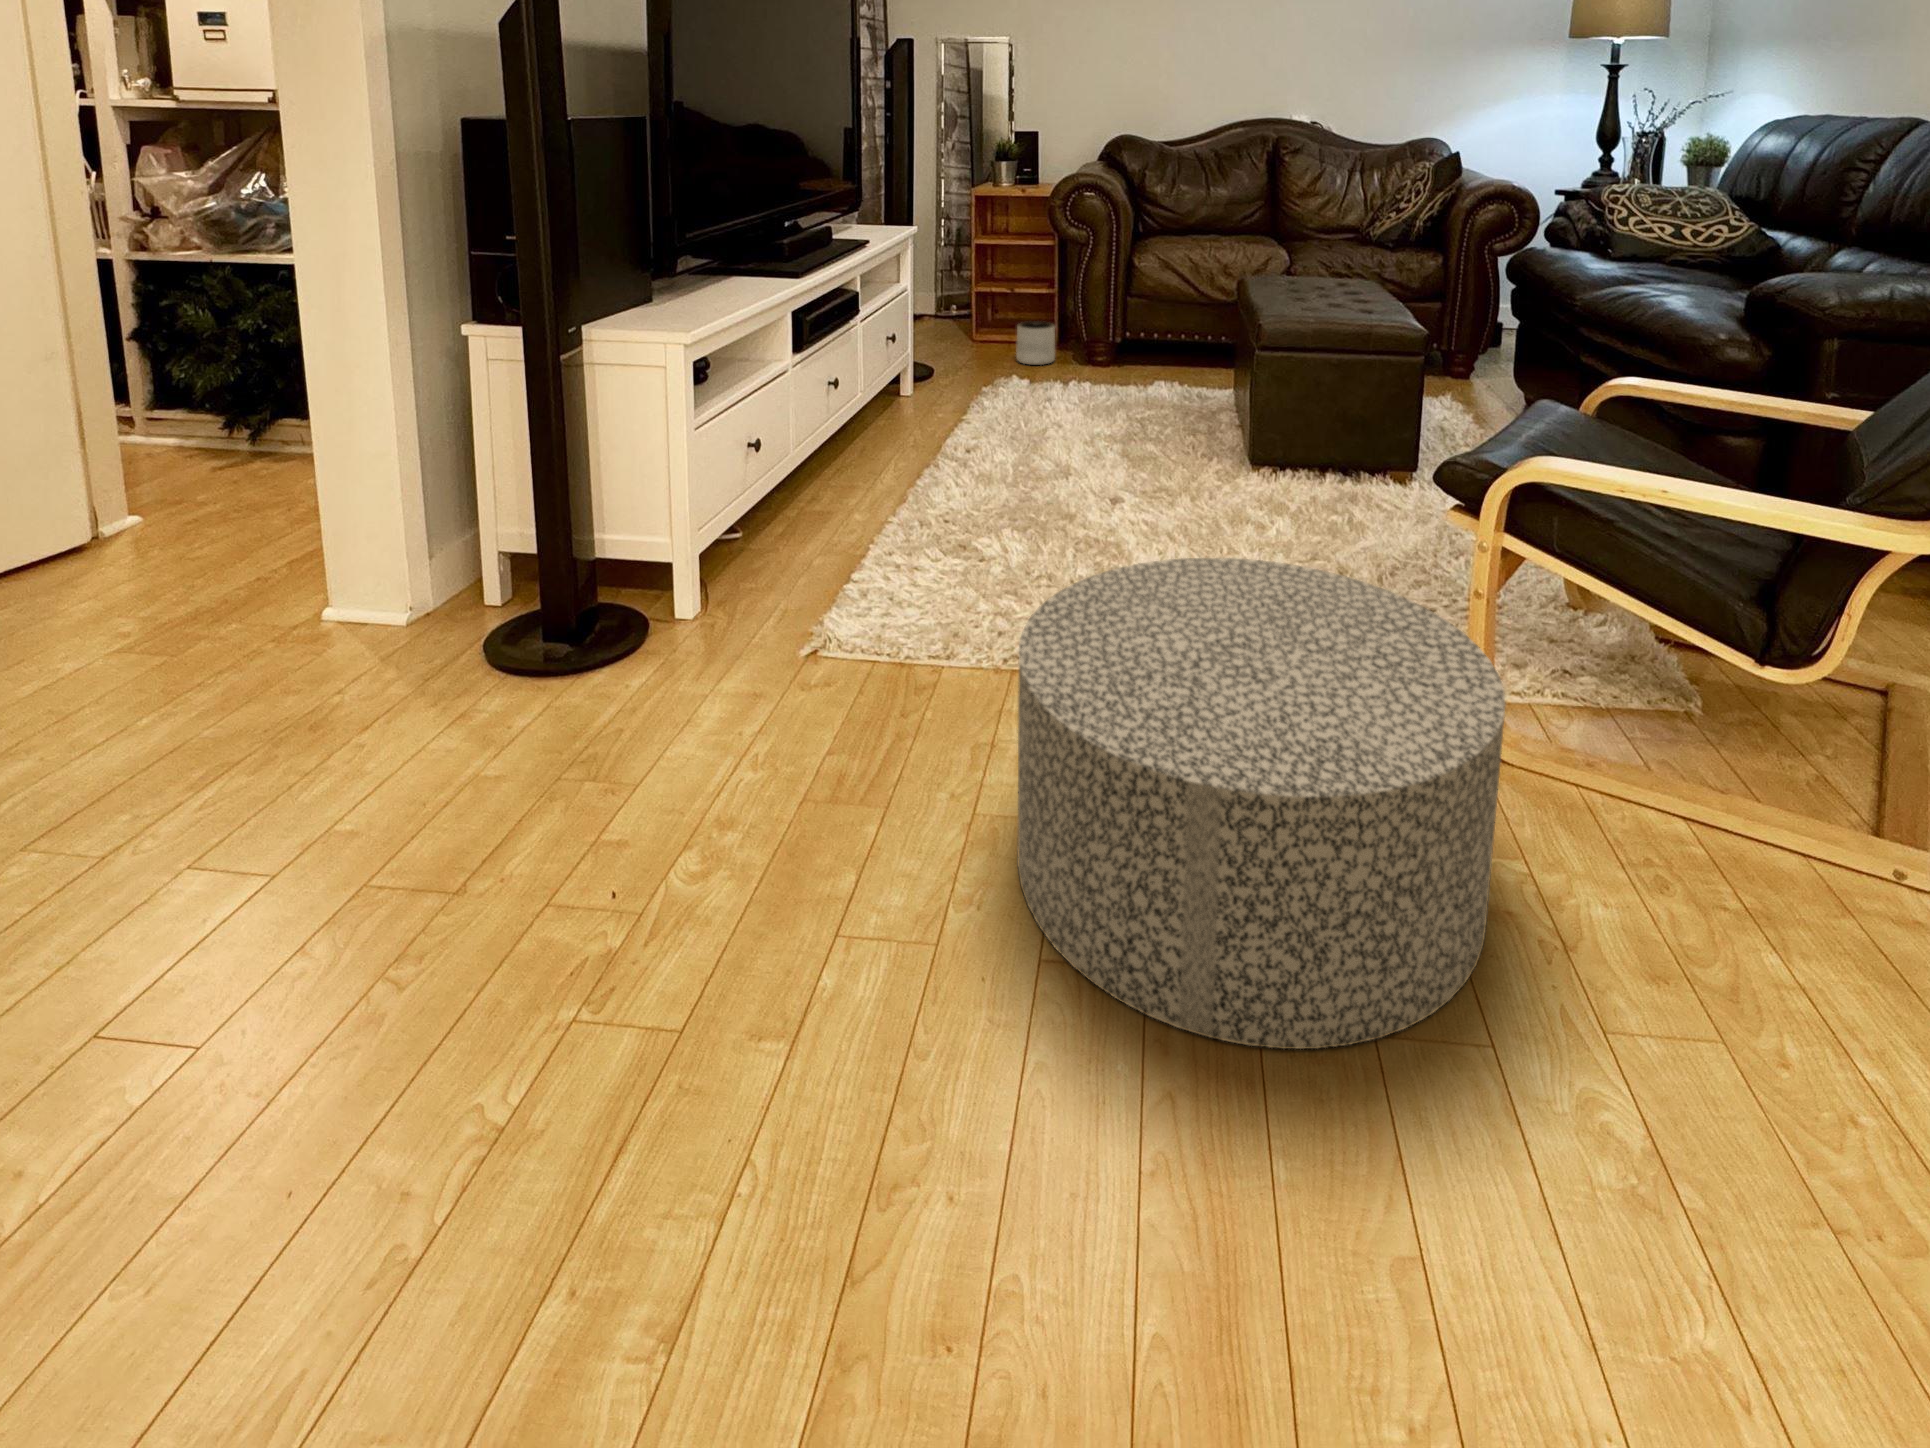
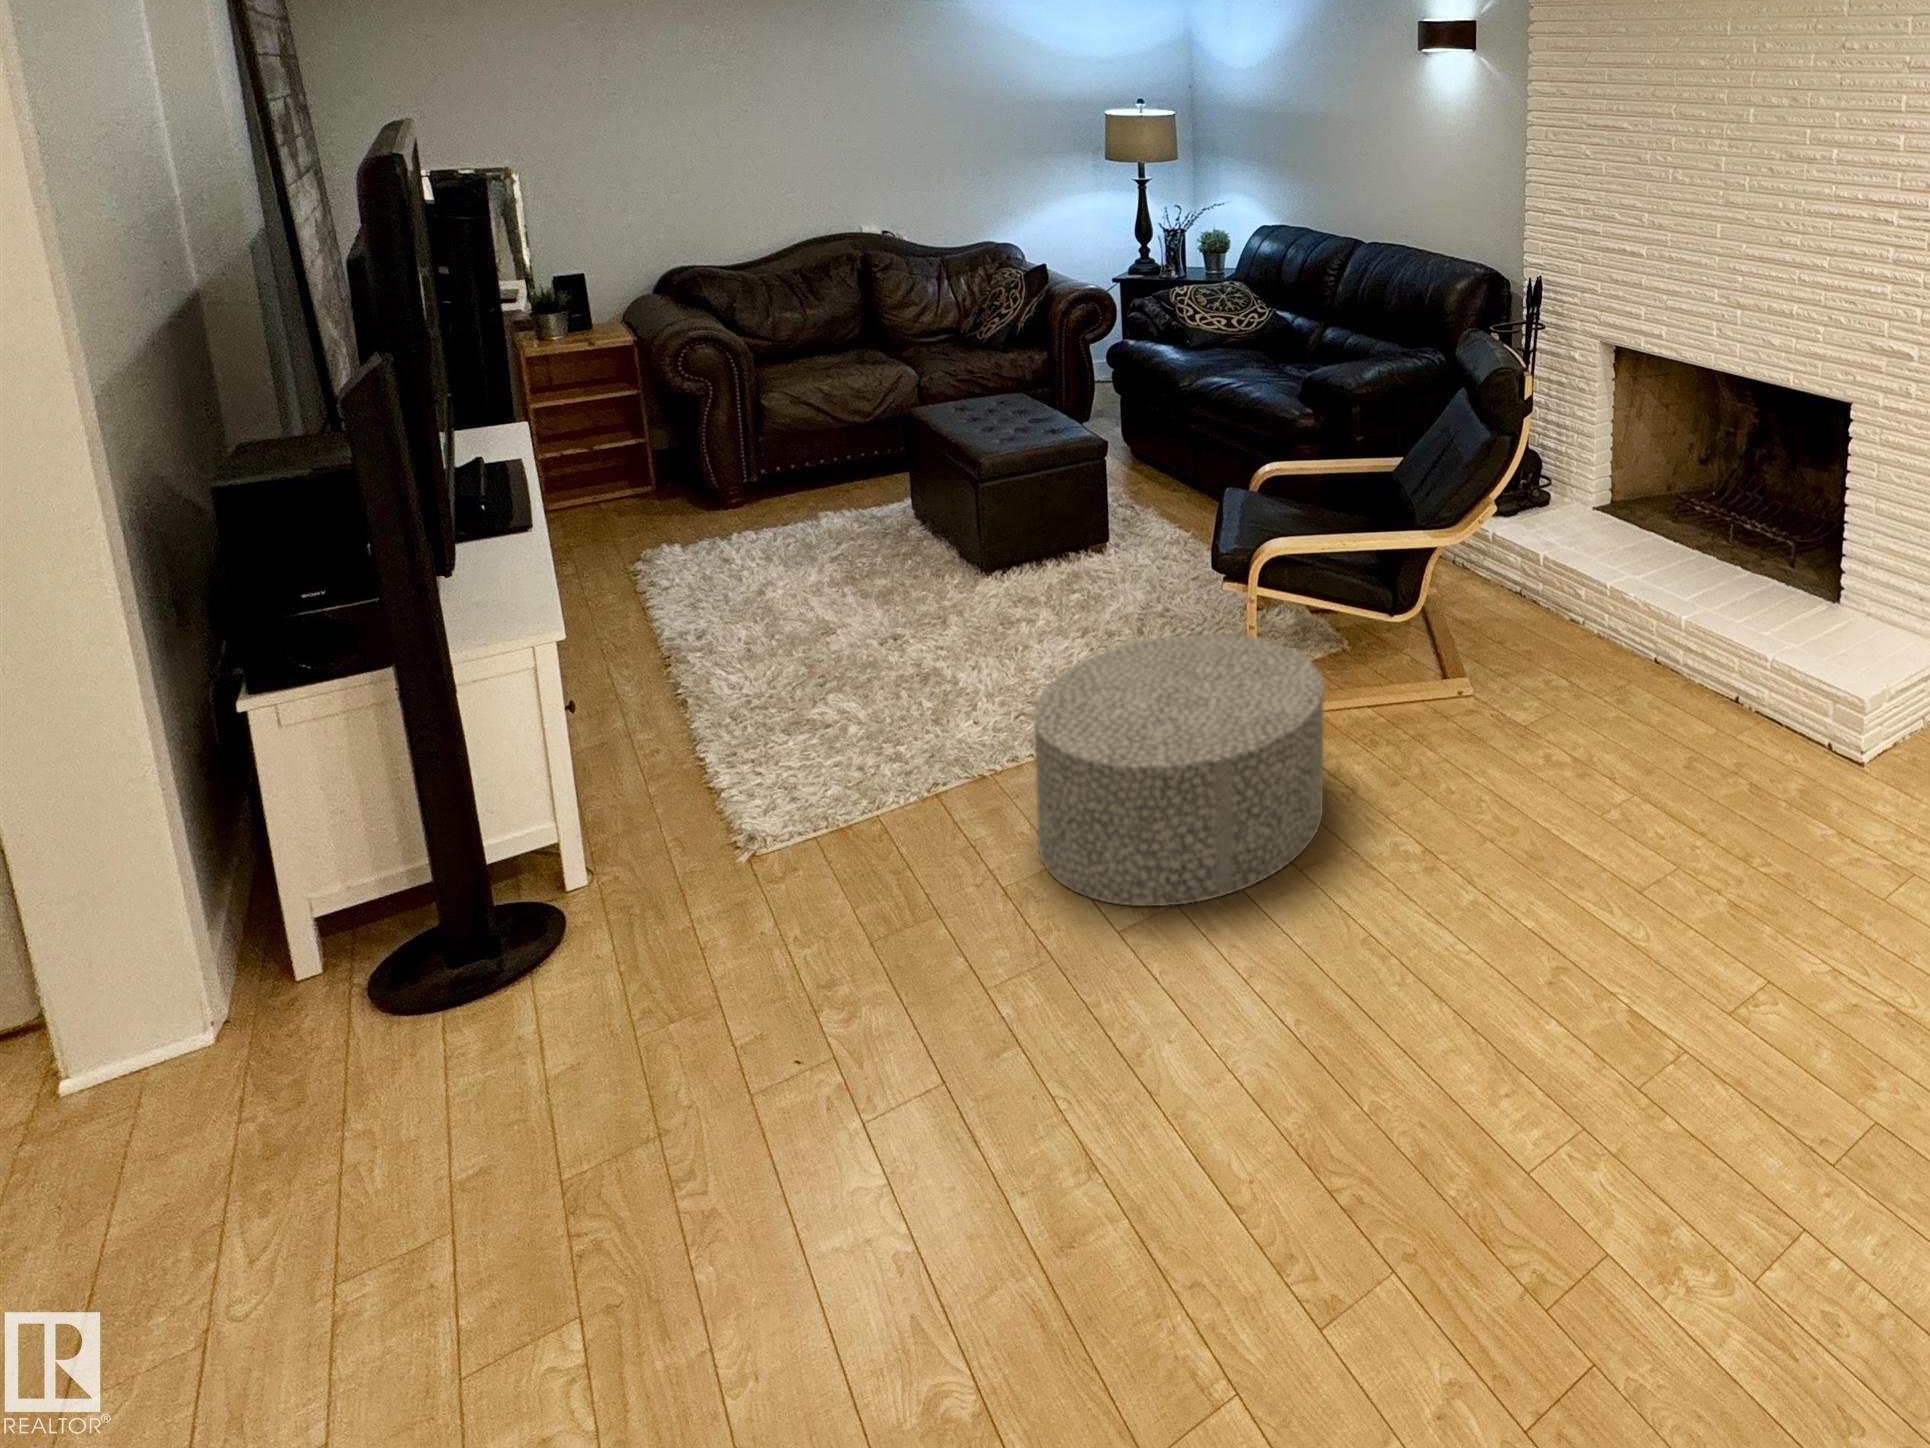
planter: present [1016,321,1055,365] -> none [607,485,663,537]

